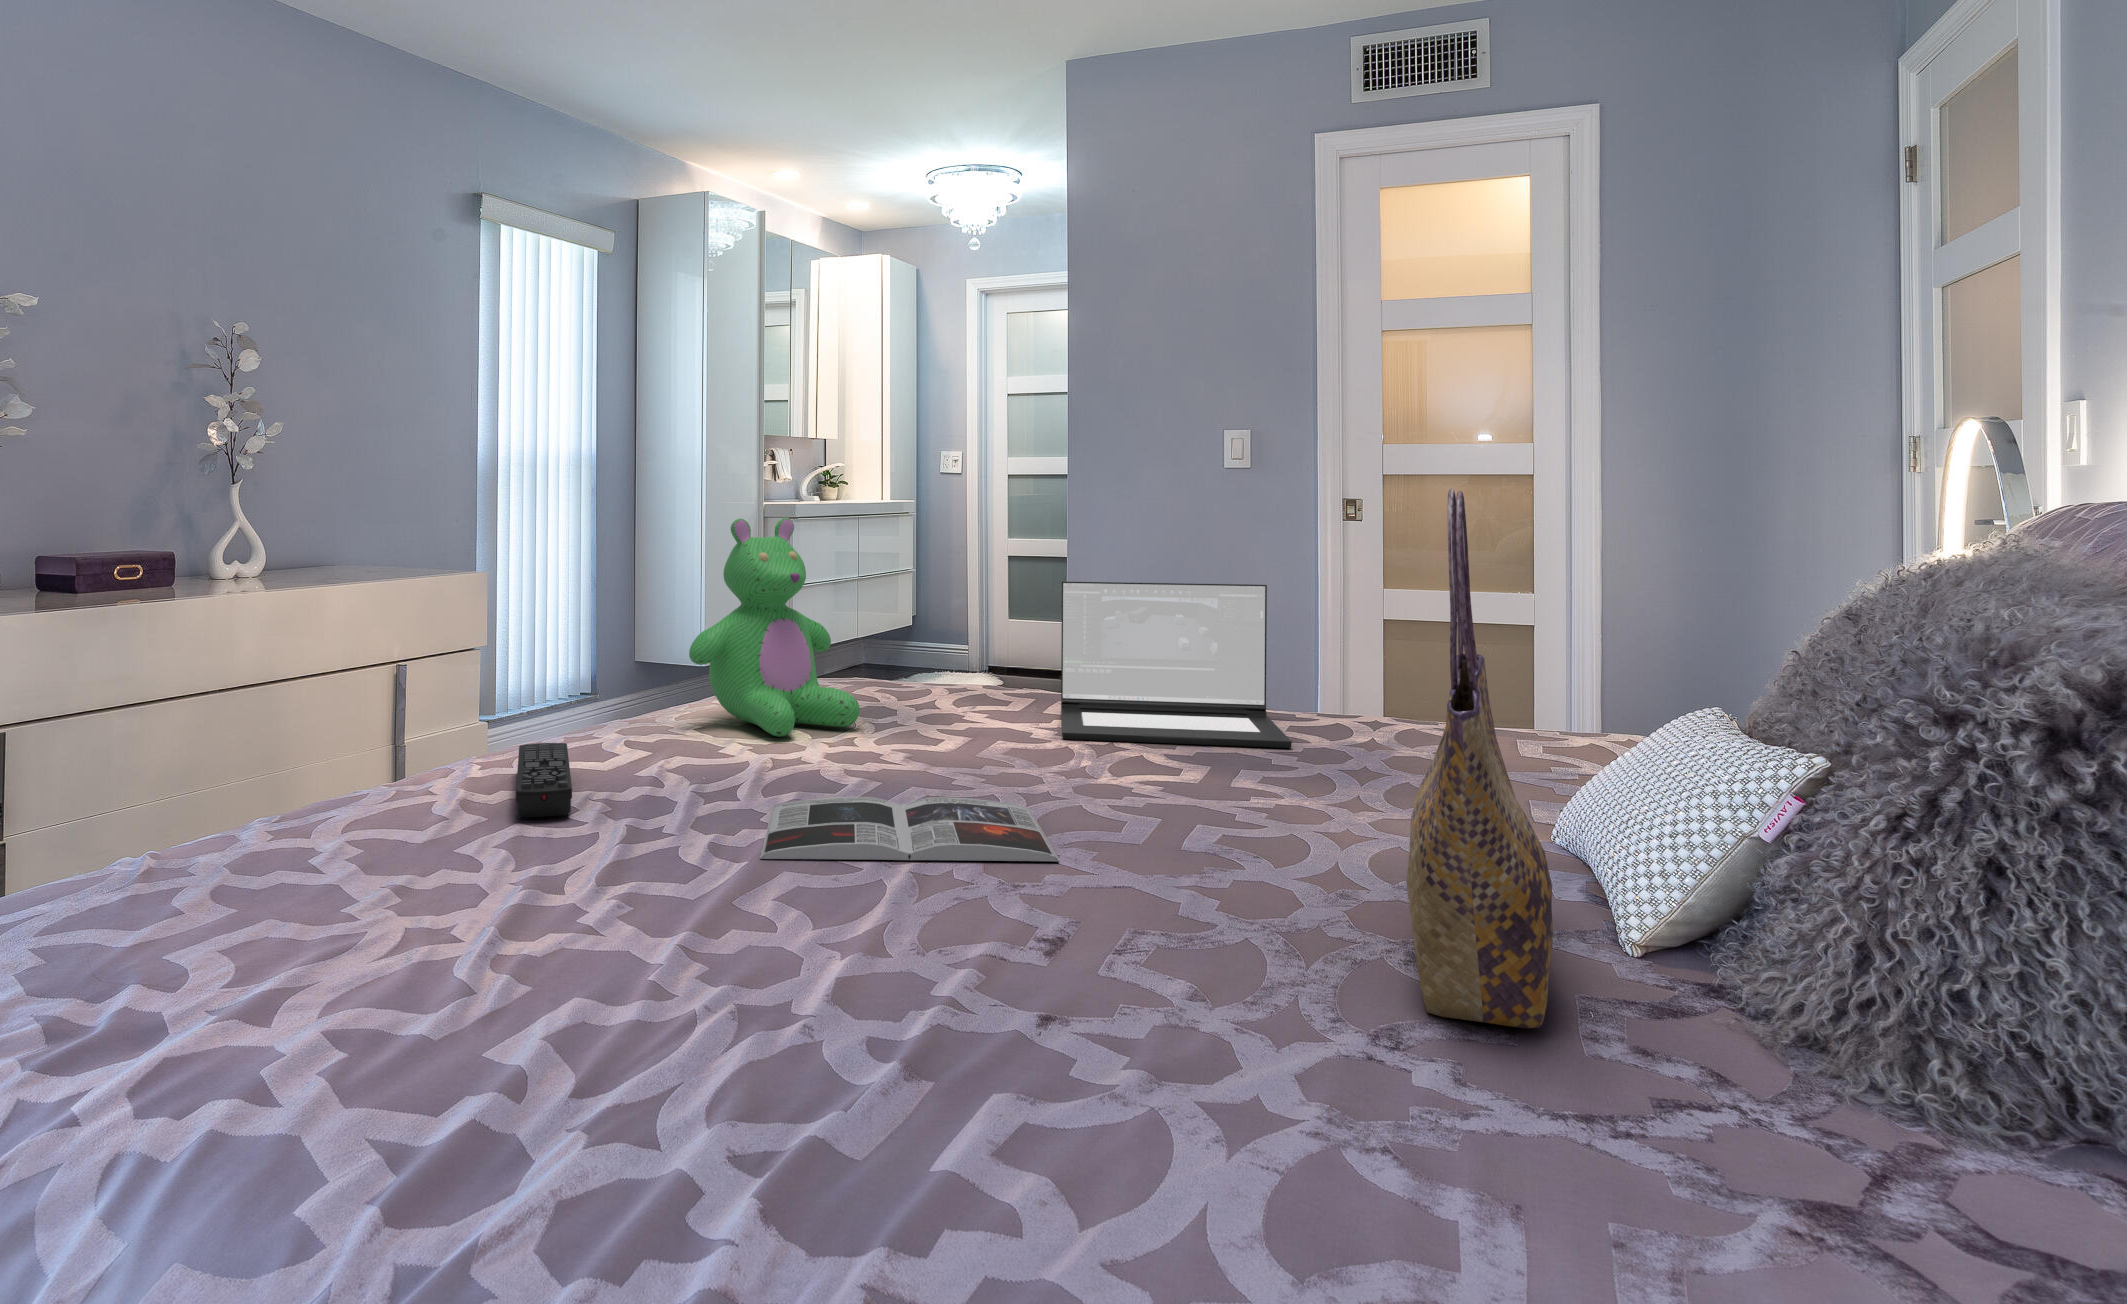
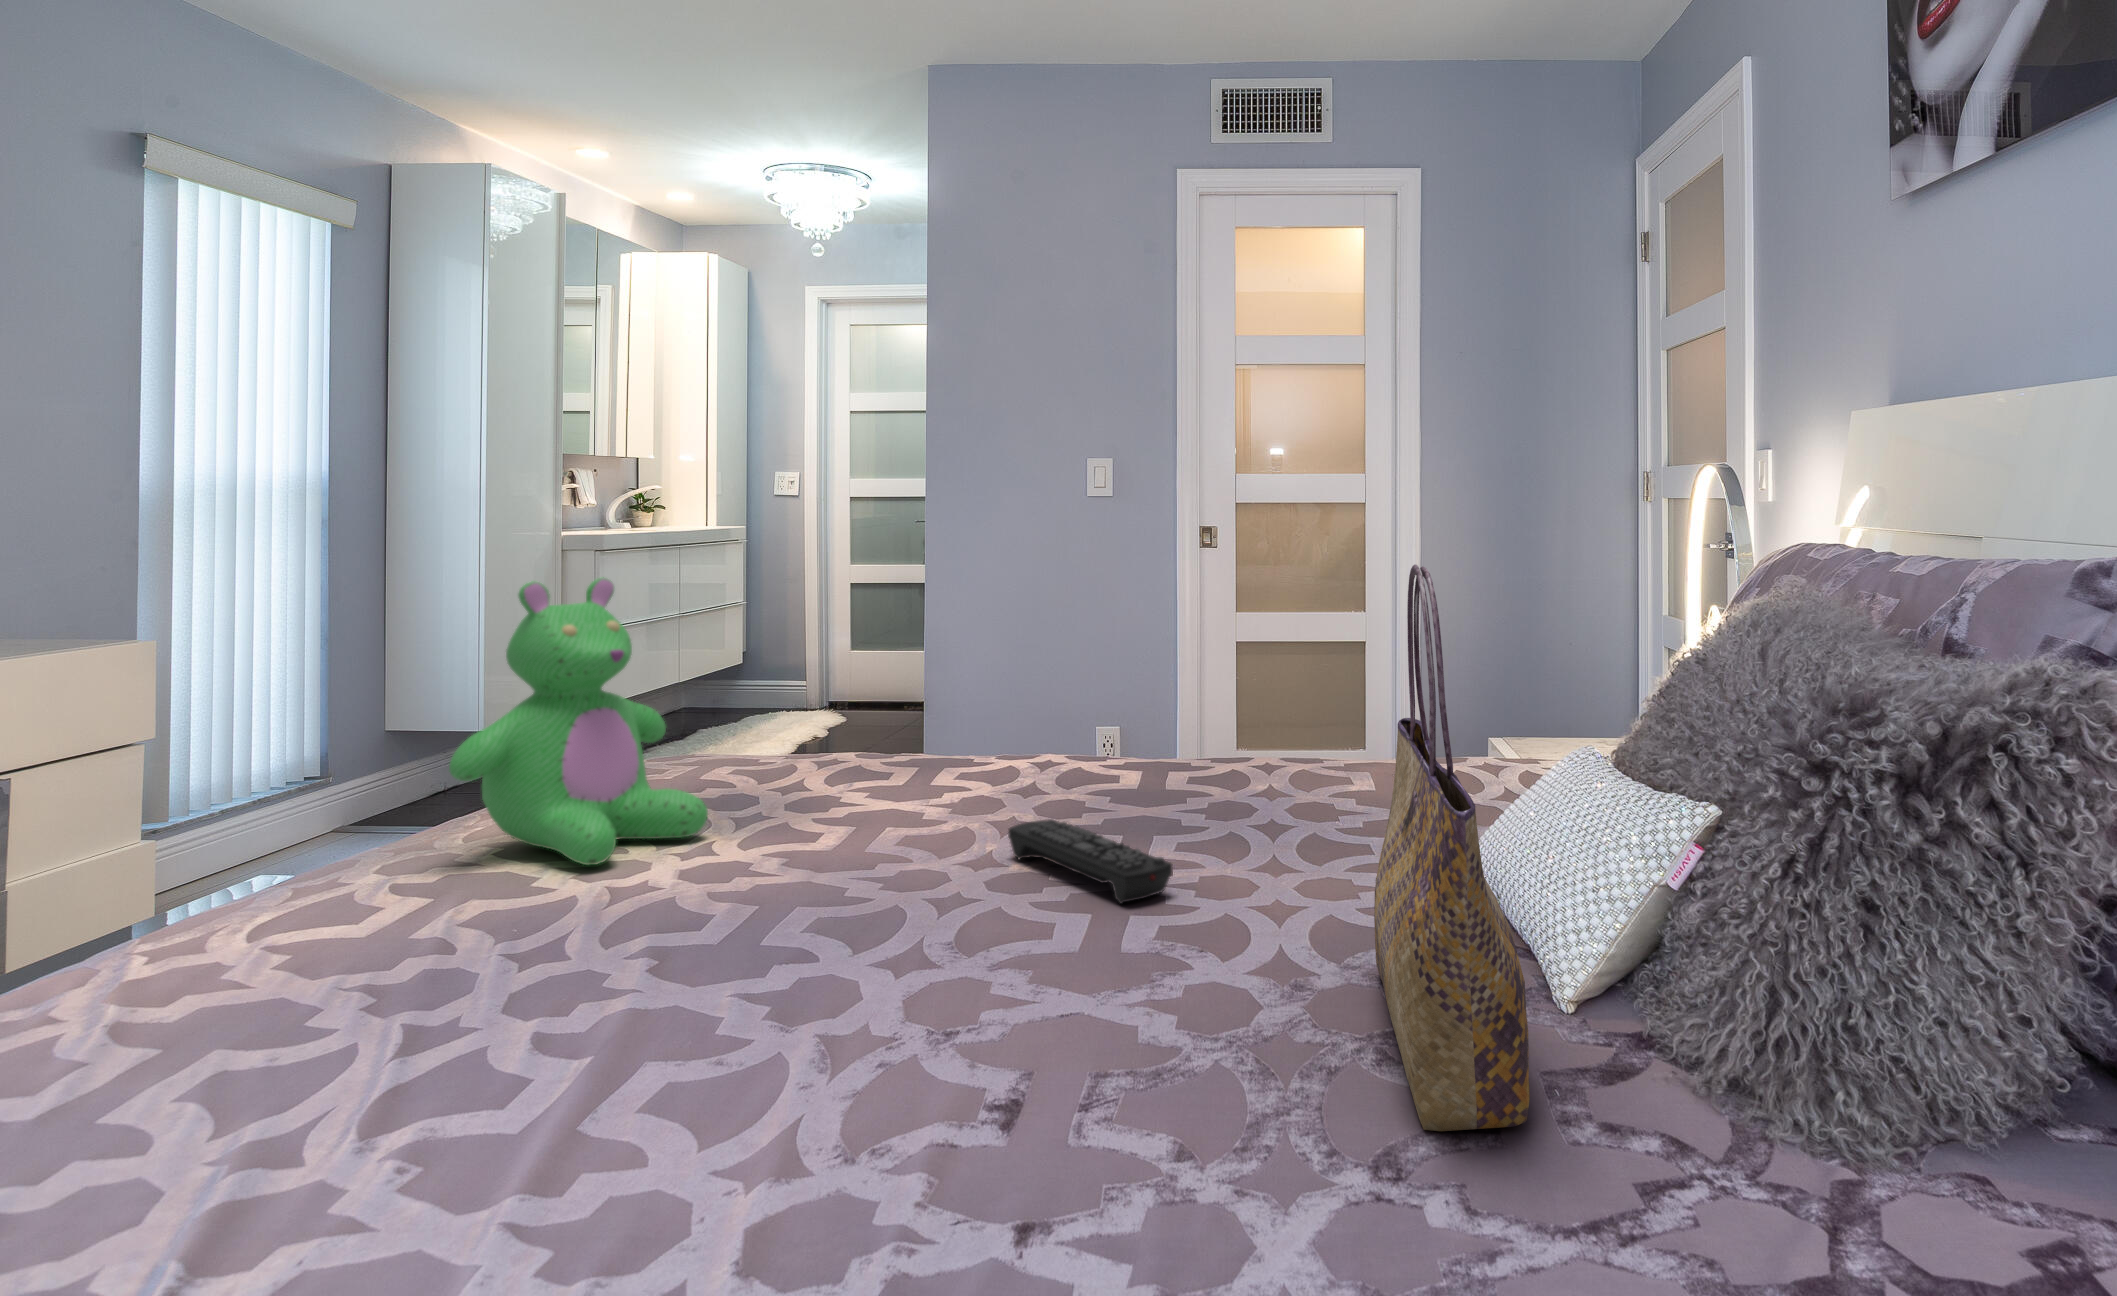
laptop: present [1061,581,1292,748] -> none [955,631,1198,818]
remote control: present [516,743,572,819] -> present [1008,819,1172,904]
magazine: present [761,797,1059,861] -> none [575,925,994,1087]

